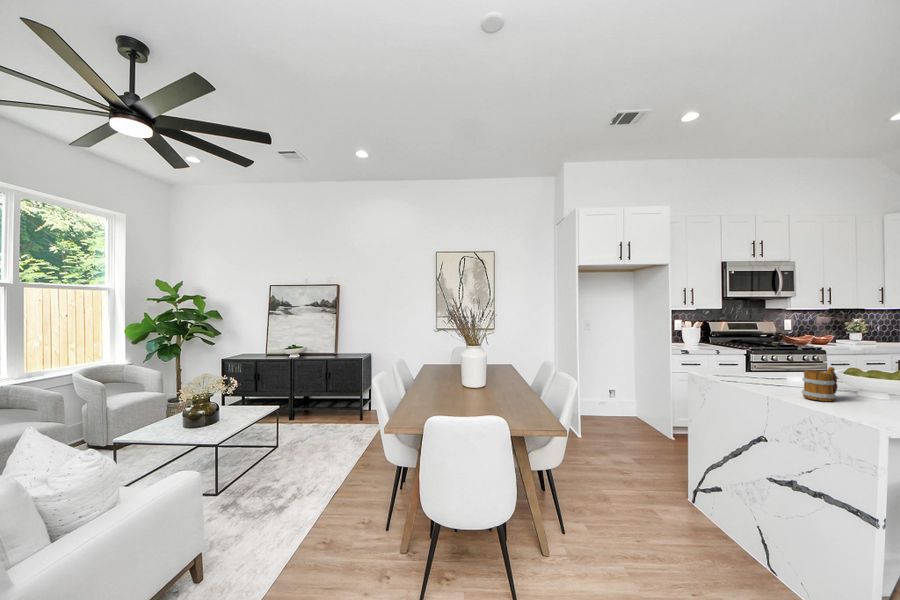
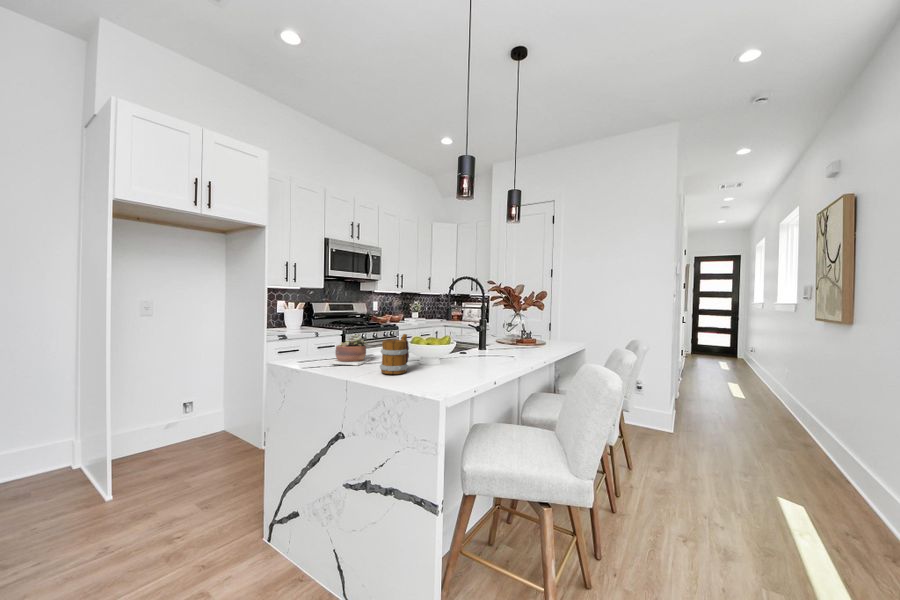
succulent plant: none [746,361,790,387] -> present [329,334,371,365]

